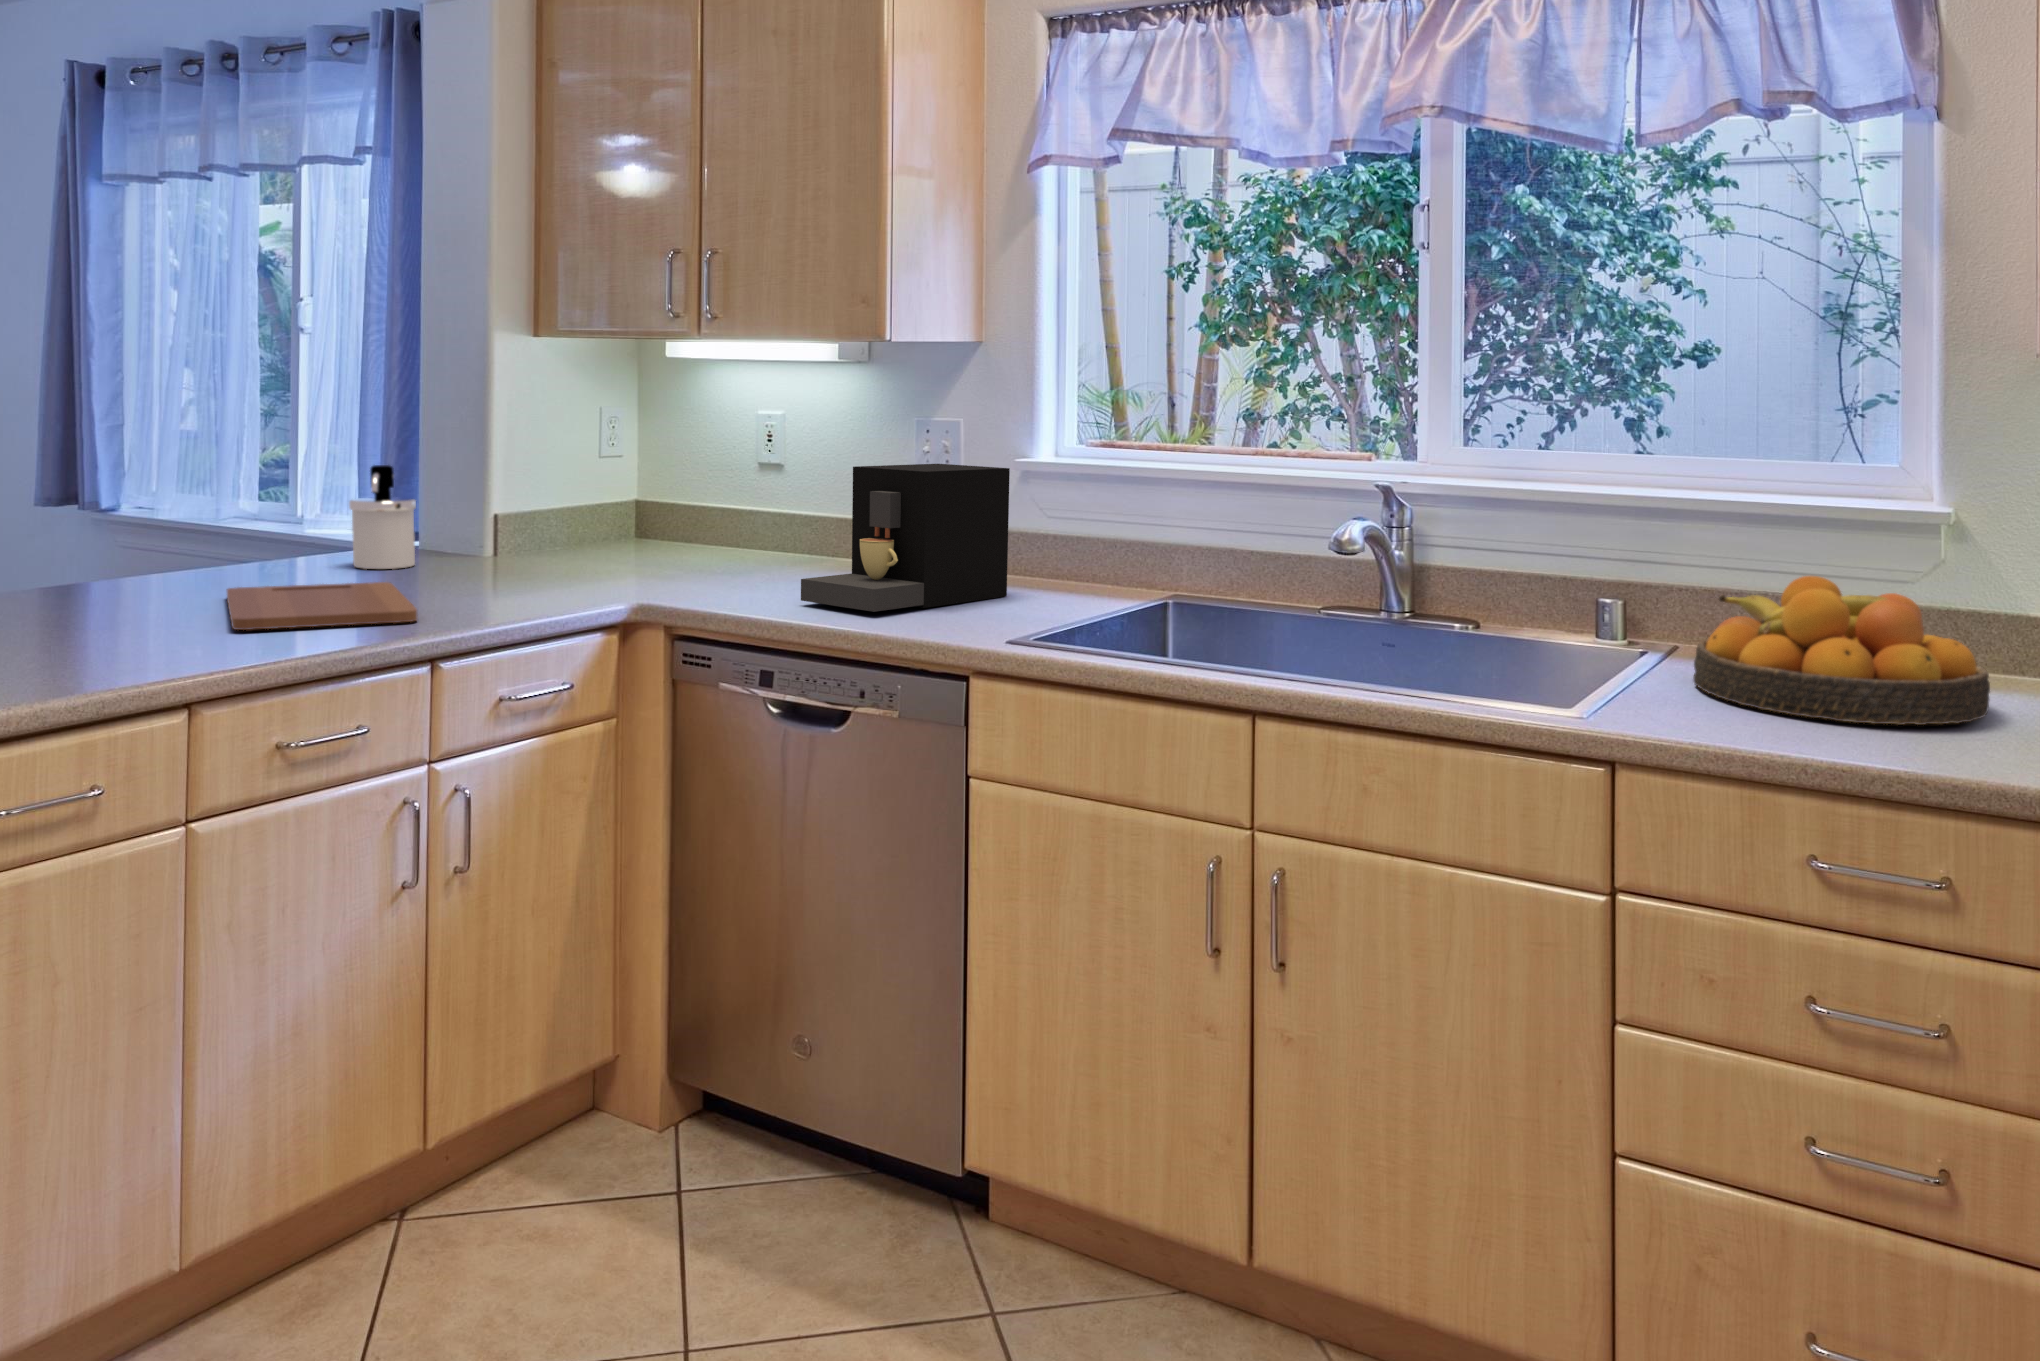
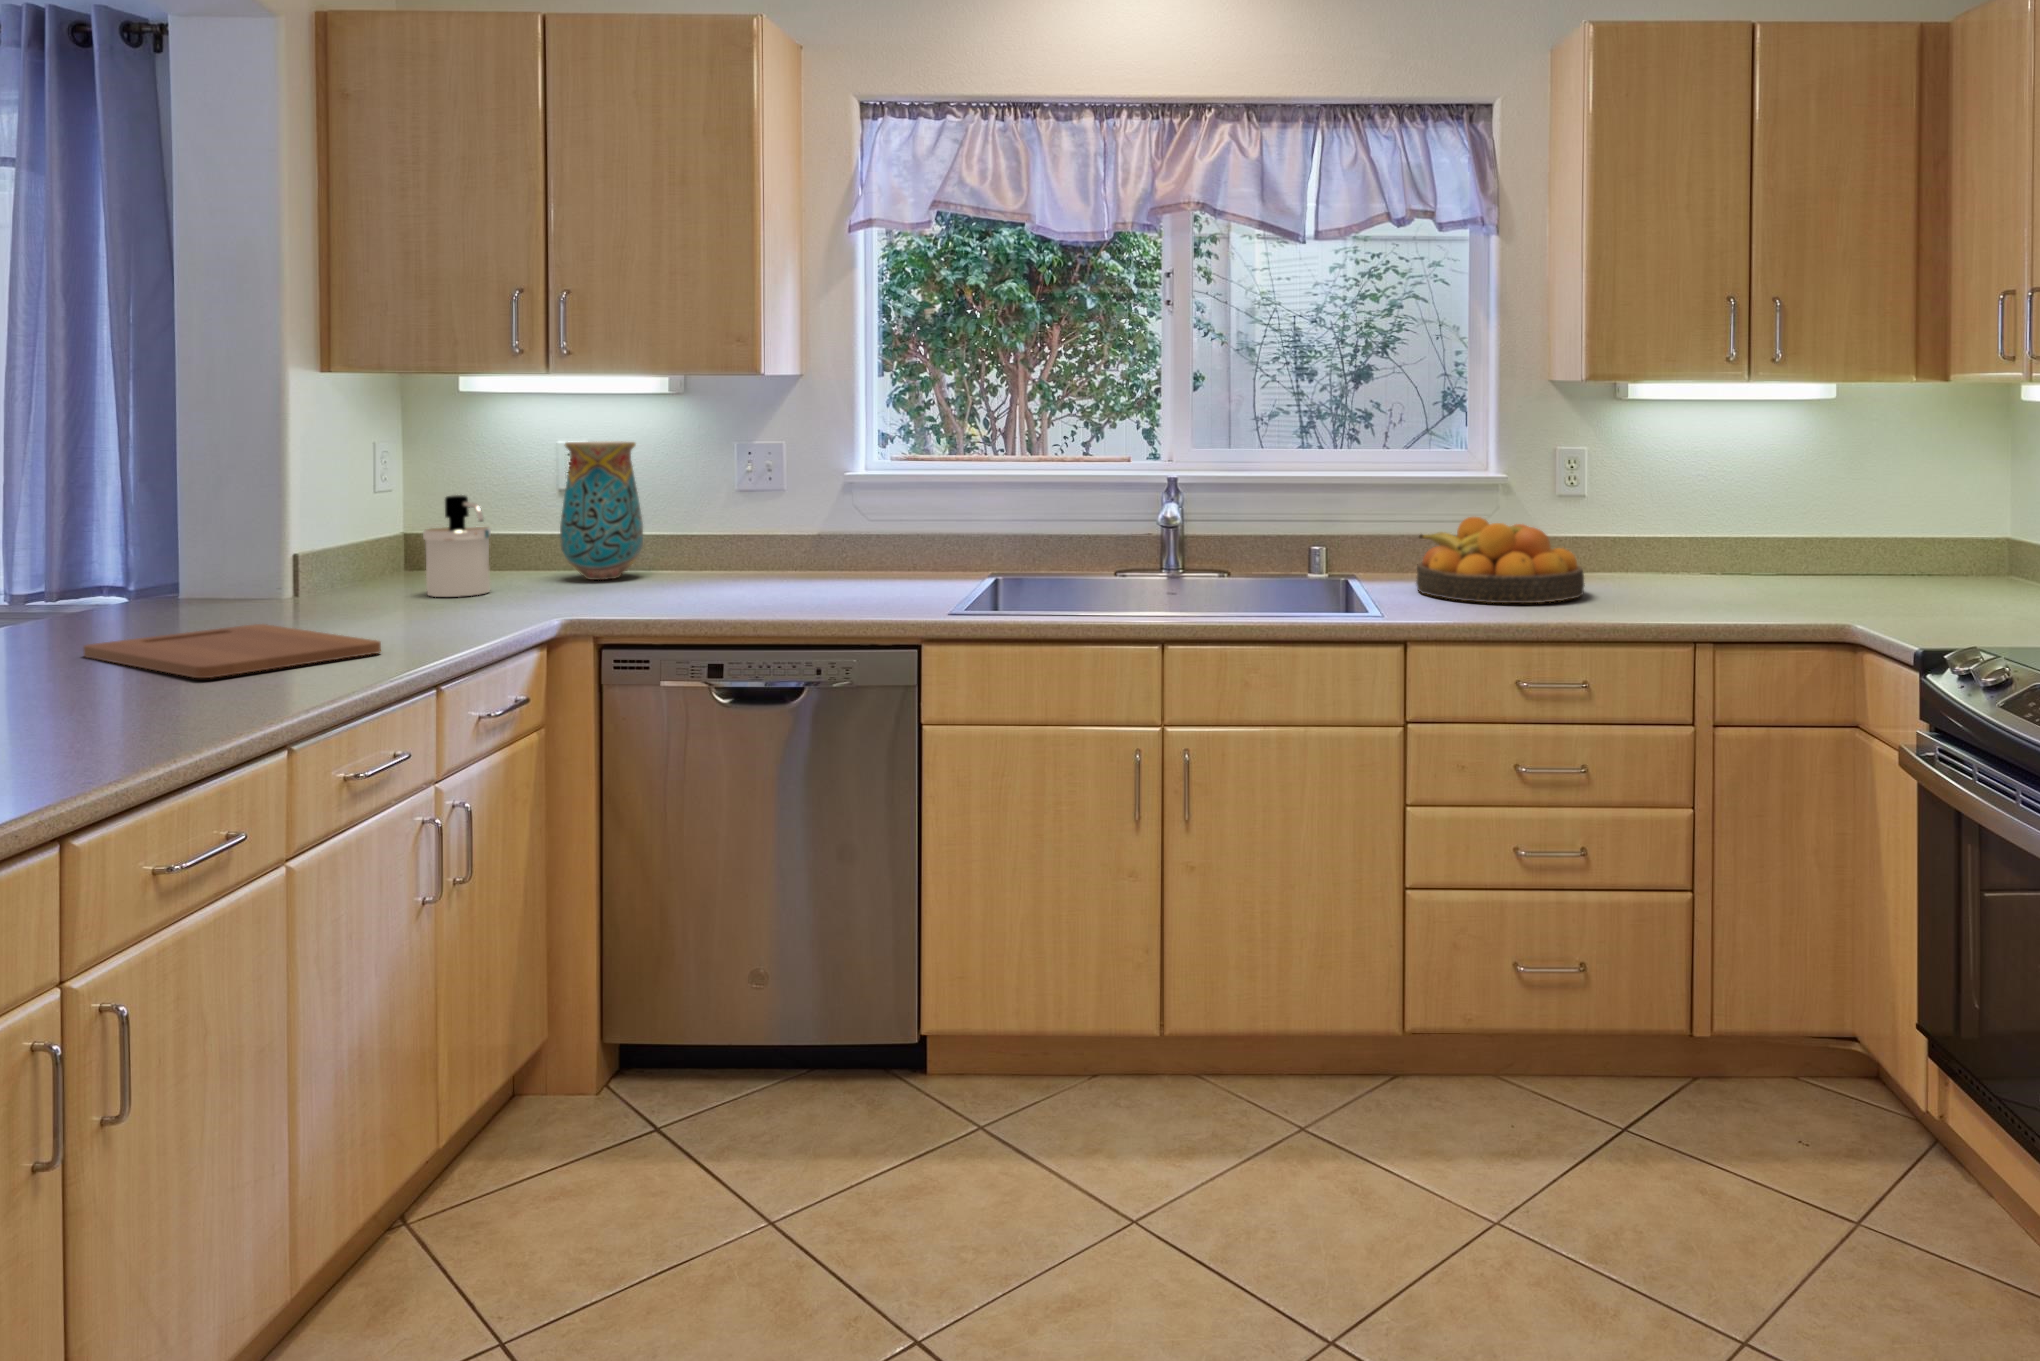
vase: none [731,419,813,566] -> present [560,441,643,580]
coffee maker: present [801,464,1010,612] -> none [718,475,872,603]
soap dispenser: present [349,465,416,569] -> present [423,495,491,597]

